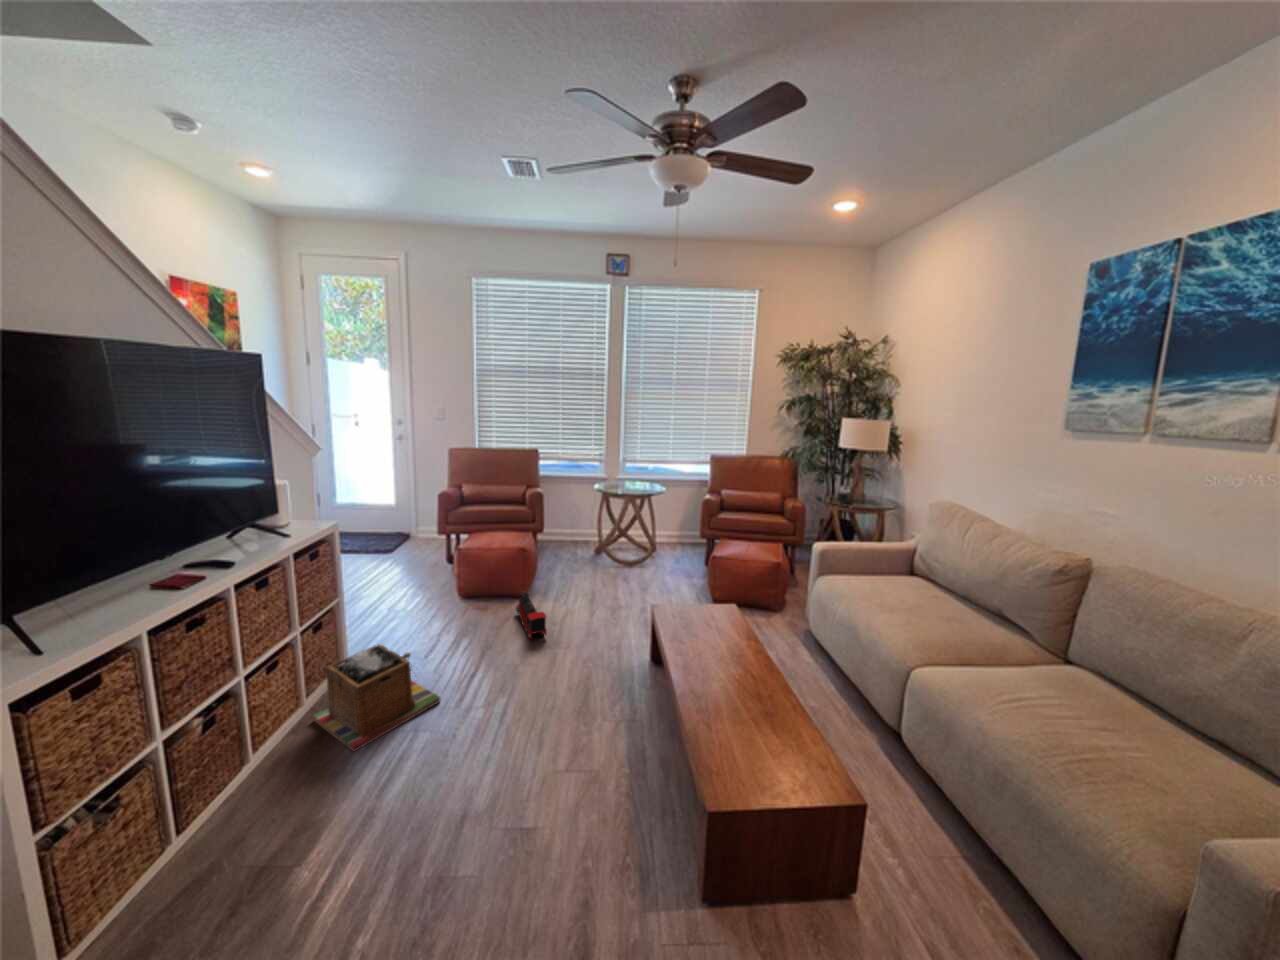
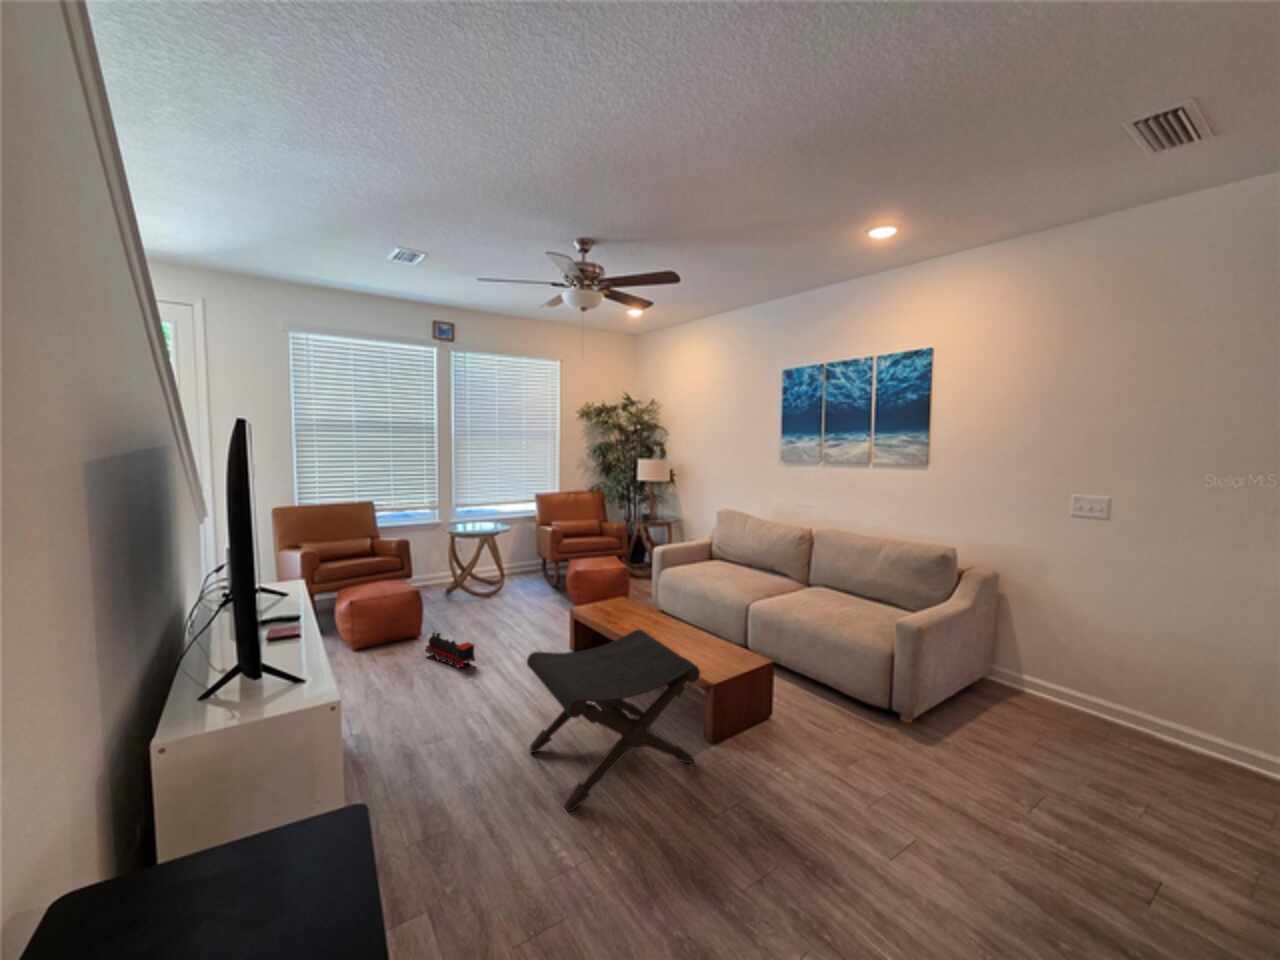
laundry basket: present [313,645,440,751] -> none [322,684,432,779]
footstool: none [427,658,676,912] -> present [527,629,700,811]

